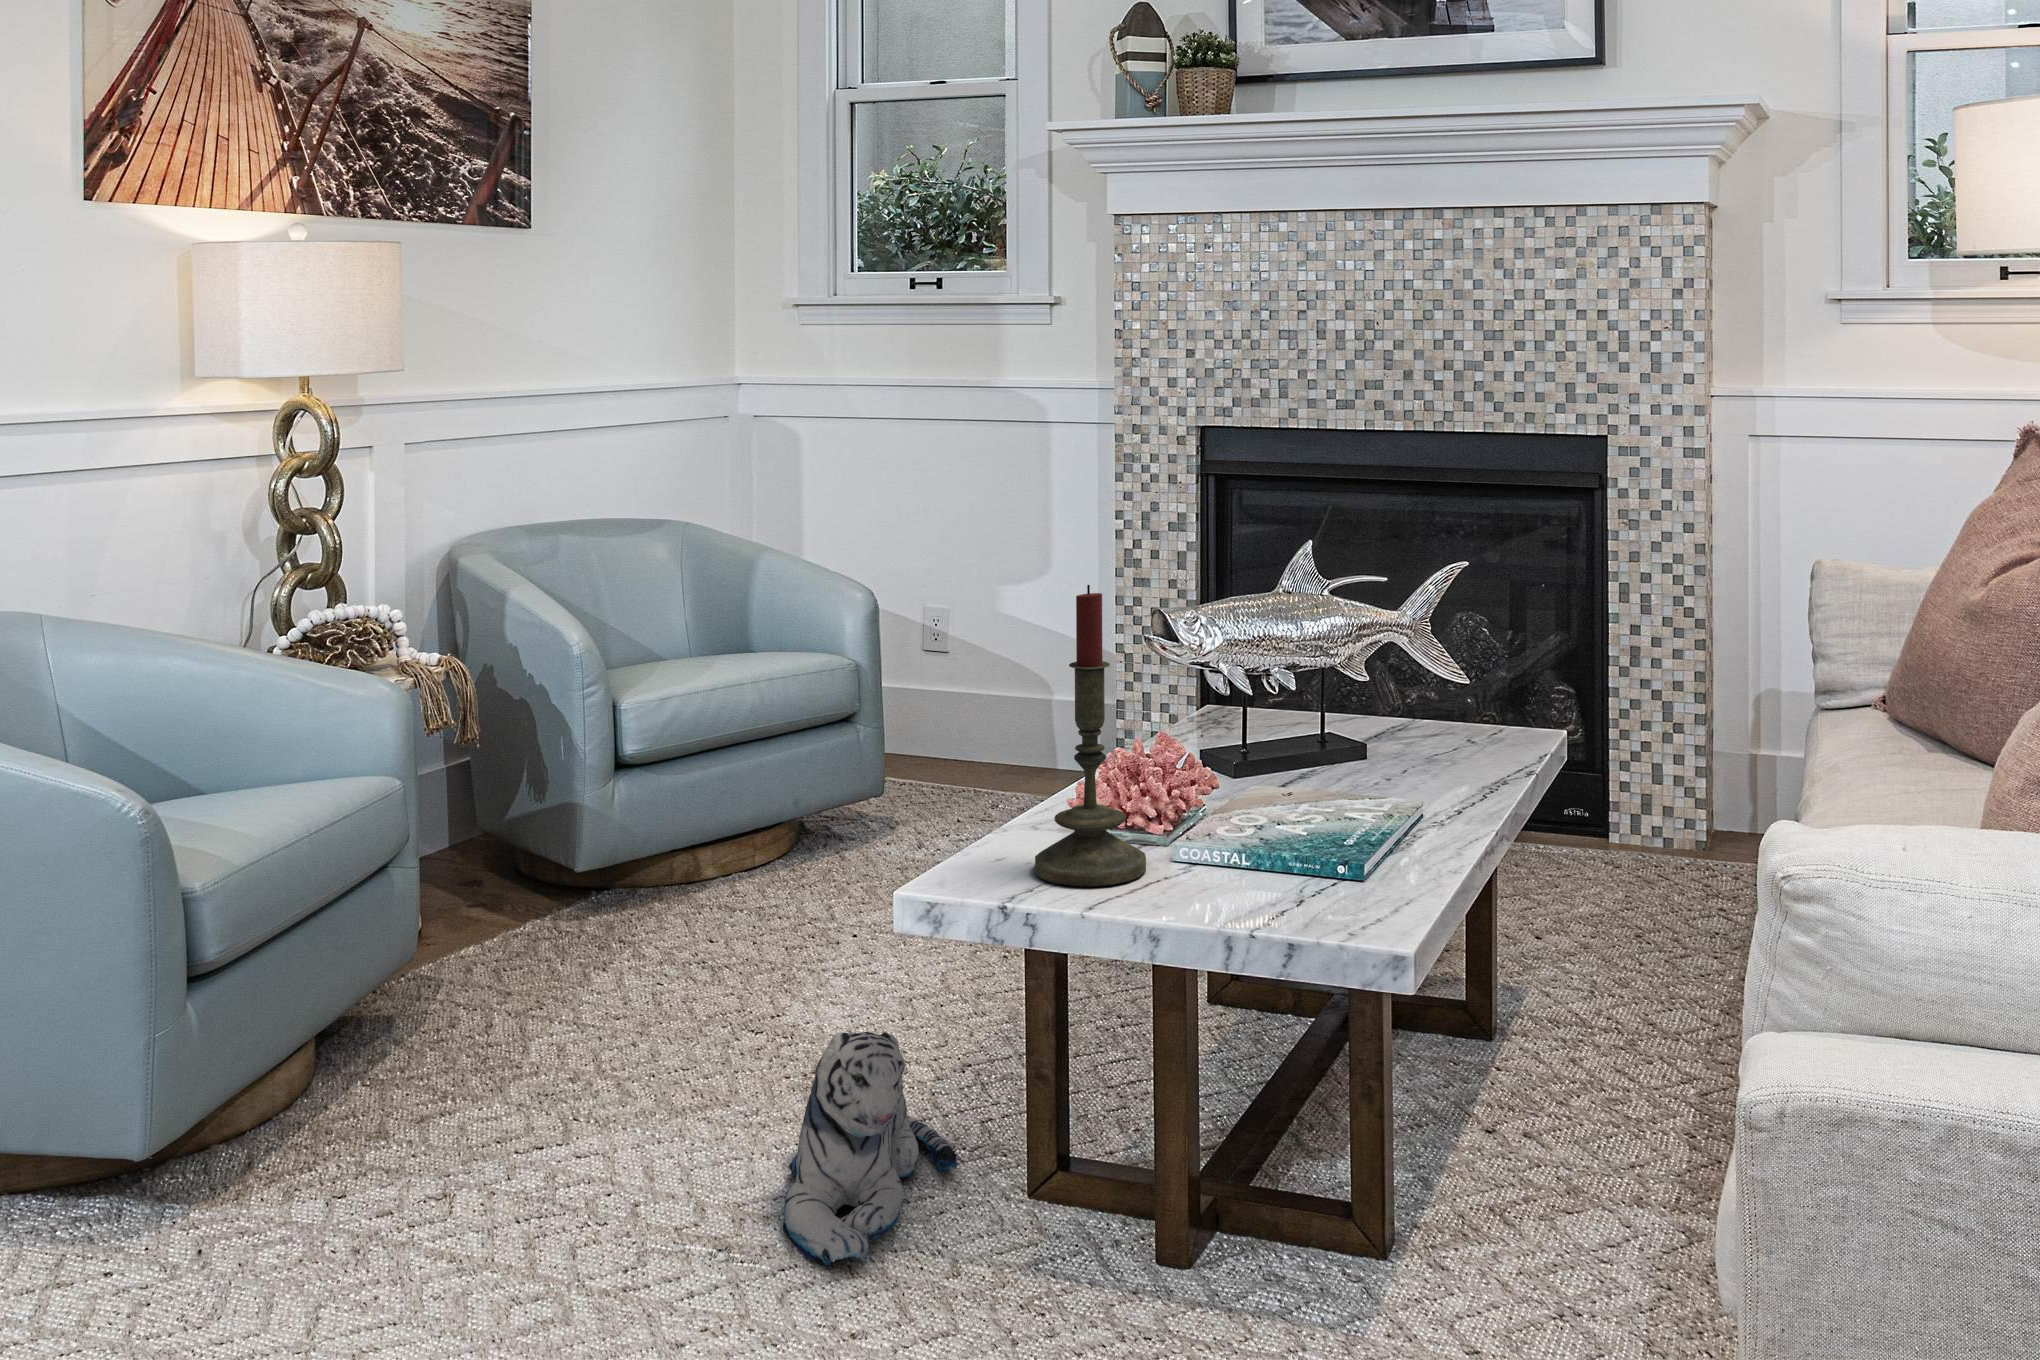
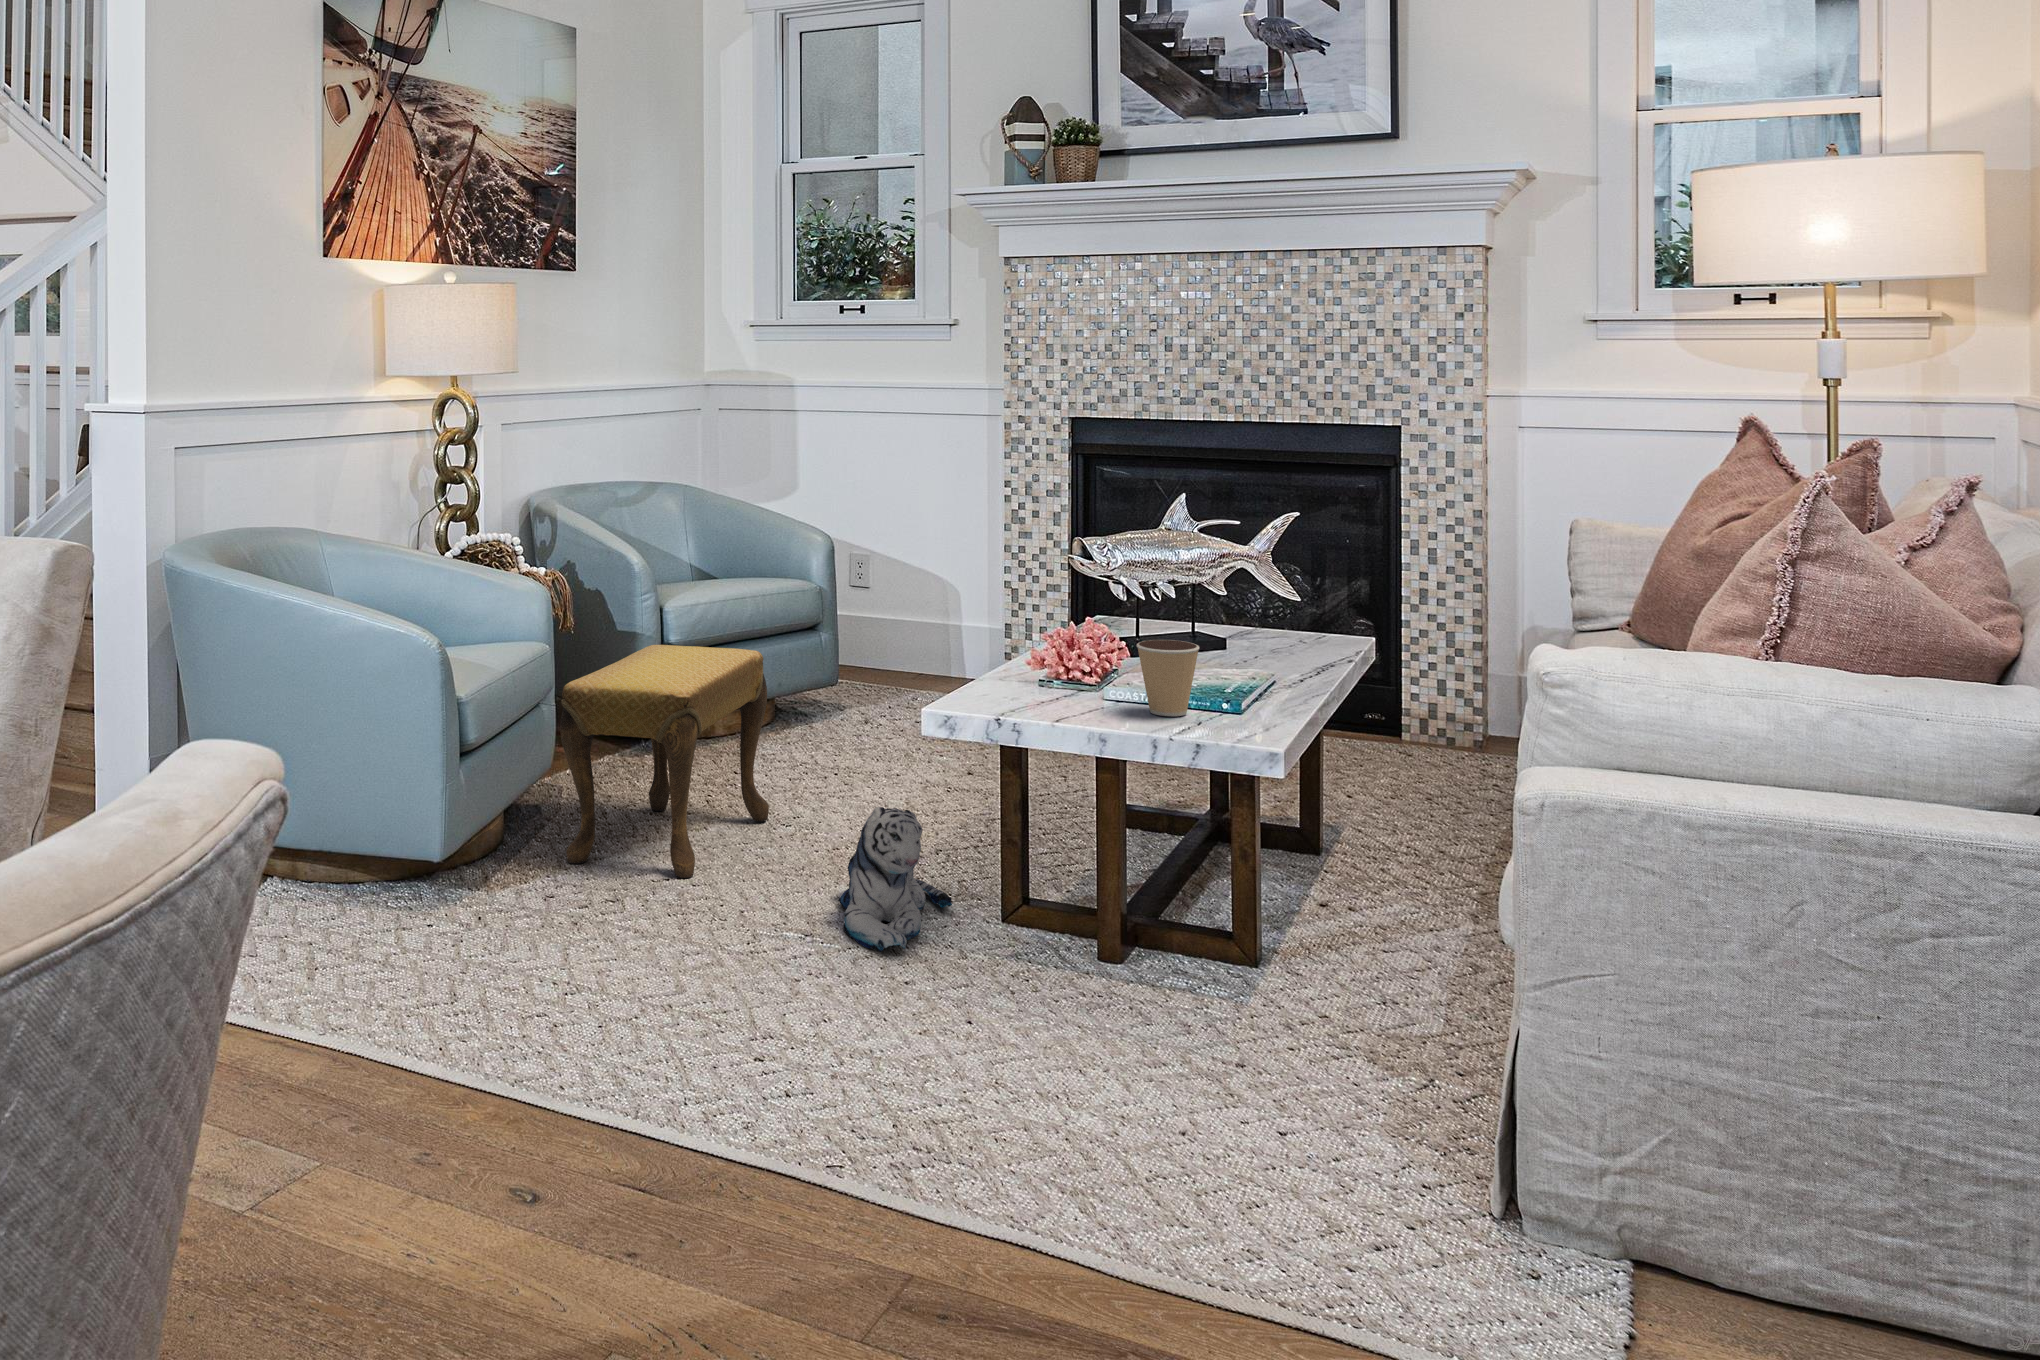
candle: present [1035,585,1146,886] -> none [1014,510,1091,709]
footstool: none [385,769,733,1135] -> present [560,645,769,878]
coffee cup: none [1209,775,1301,894] -> present [1137,640,1199,716]

